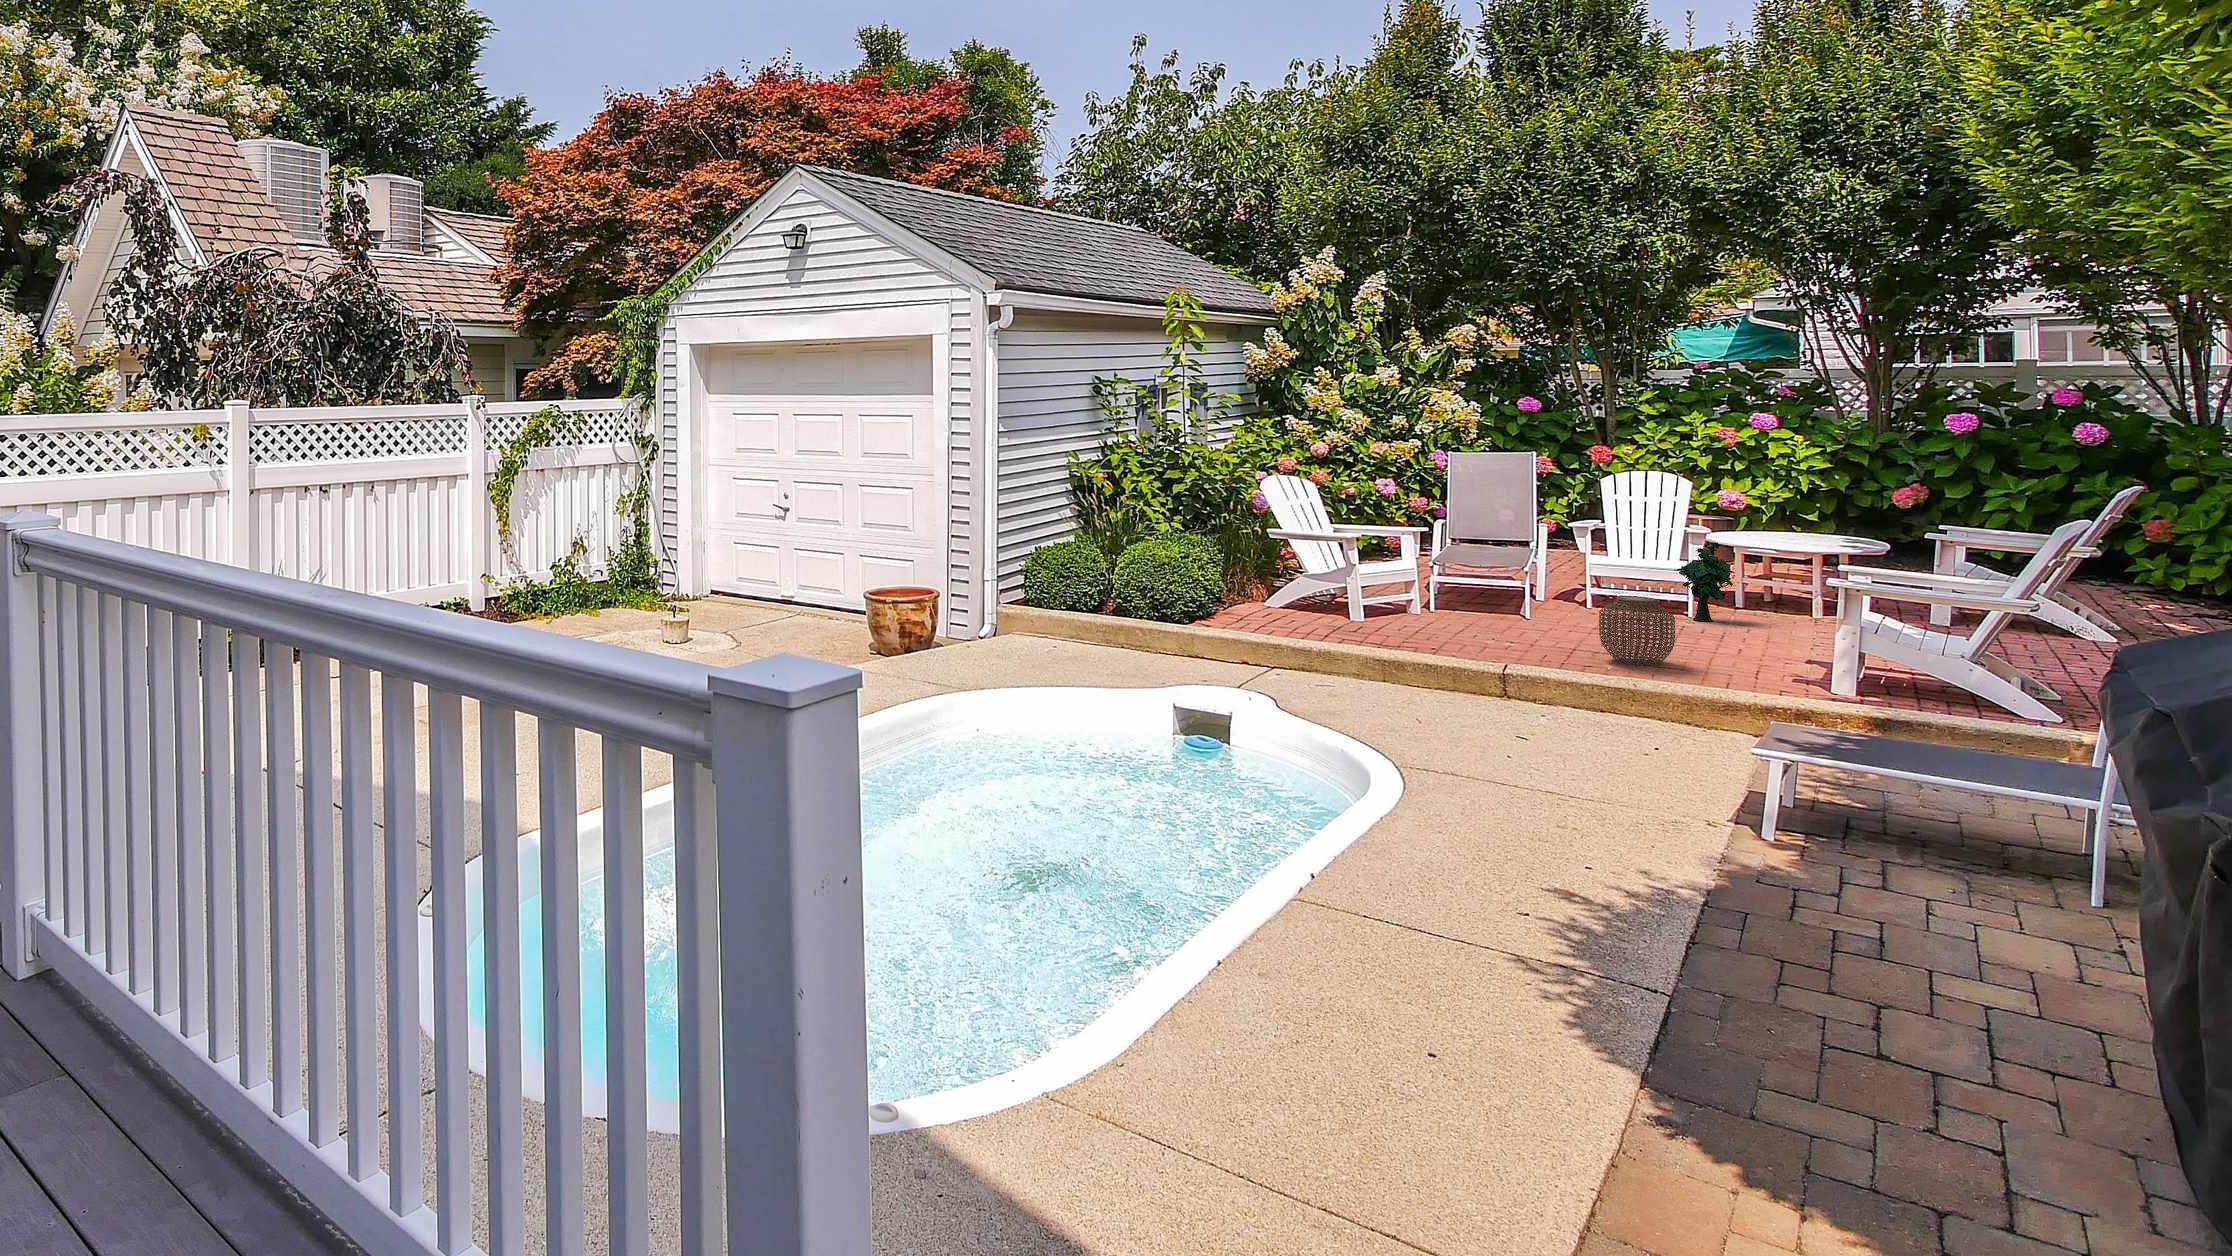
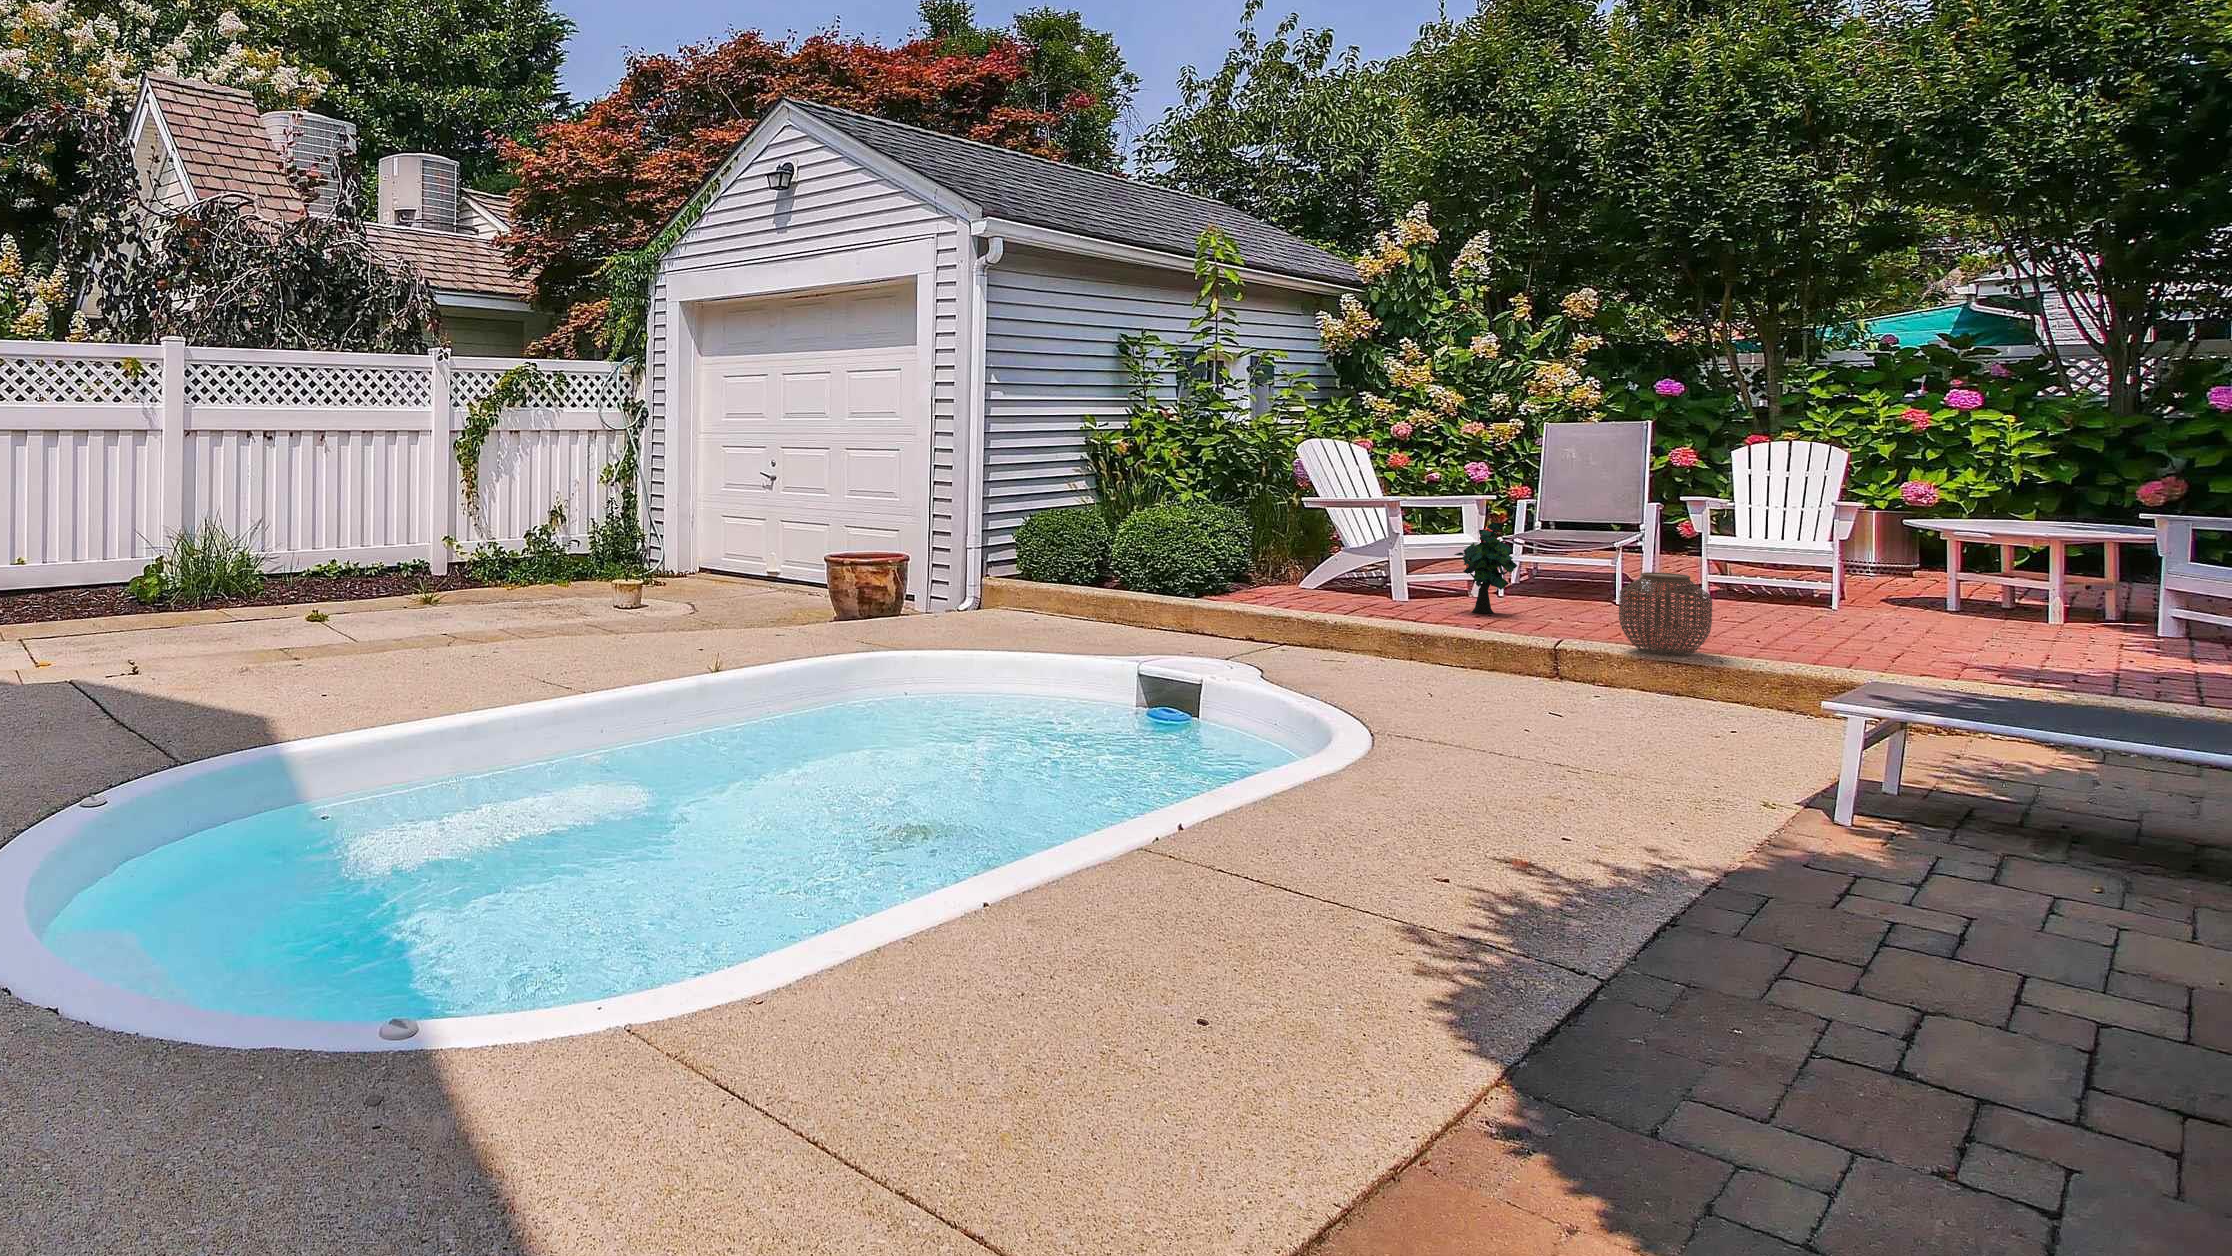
decorative plant: present [1674,542,1733,622] -> present [1455,523,1518,614]

